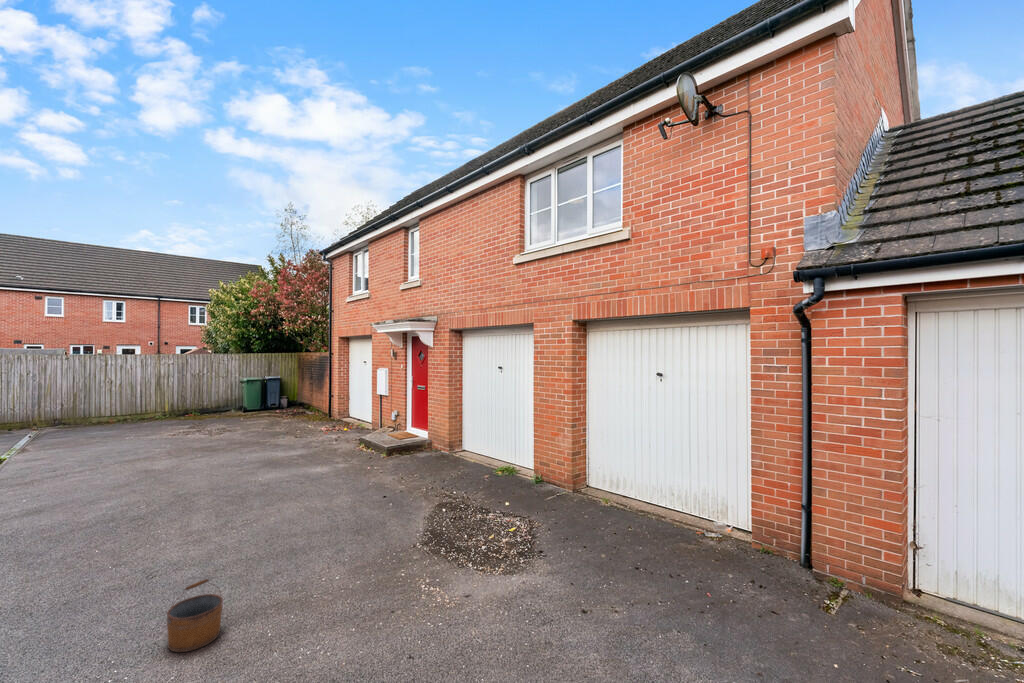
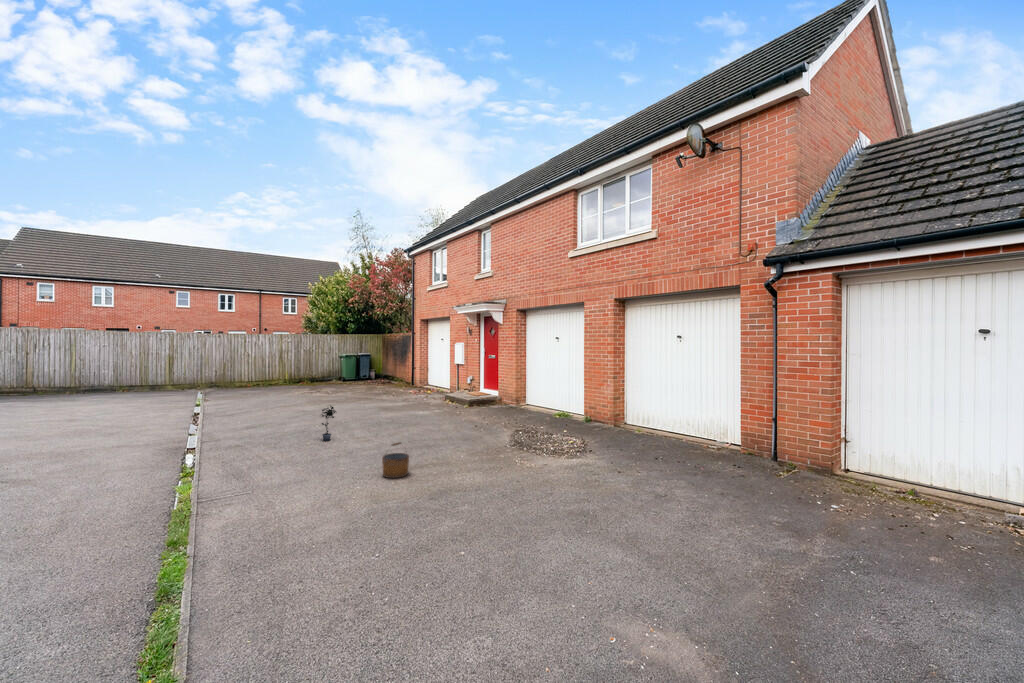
potted plant: none [122,482,153,541] -> present [321,406,336,441]

